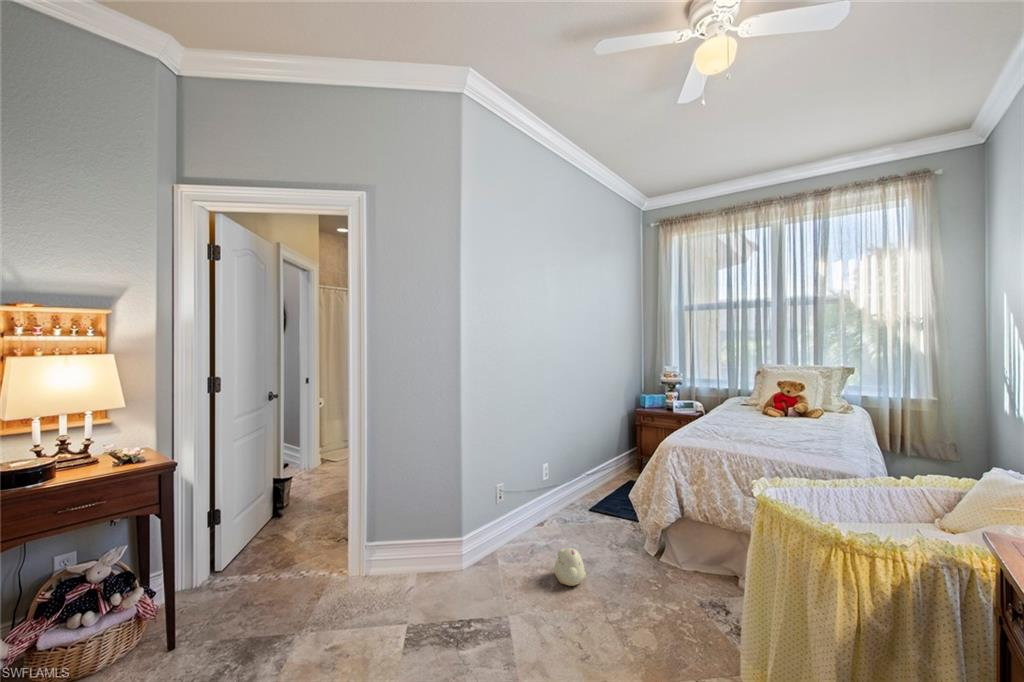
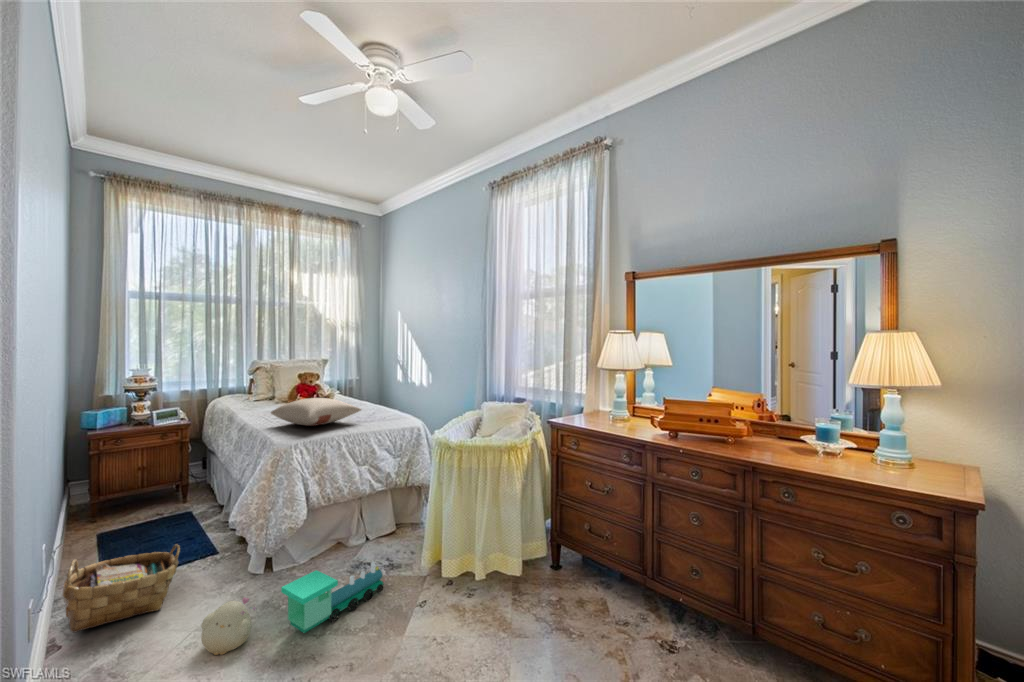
pillow: none [702,407,784,437] -> present [271,398,361,426]
woven basket: none [546,481,607,538] -> present [62,544,180,633]
toy train: none [586,559,697,637] -> present [281,561,385,633]

